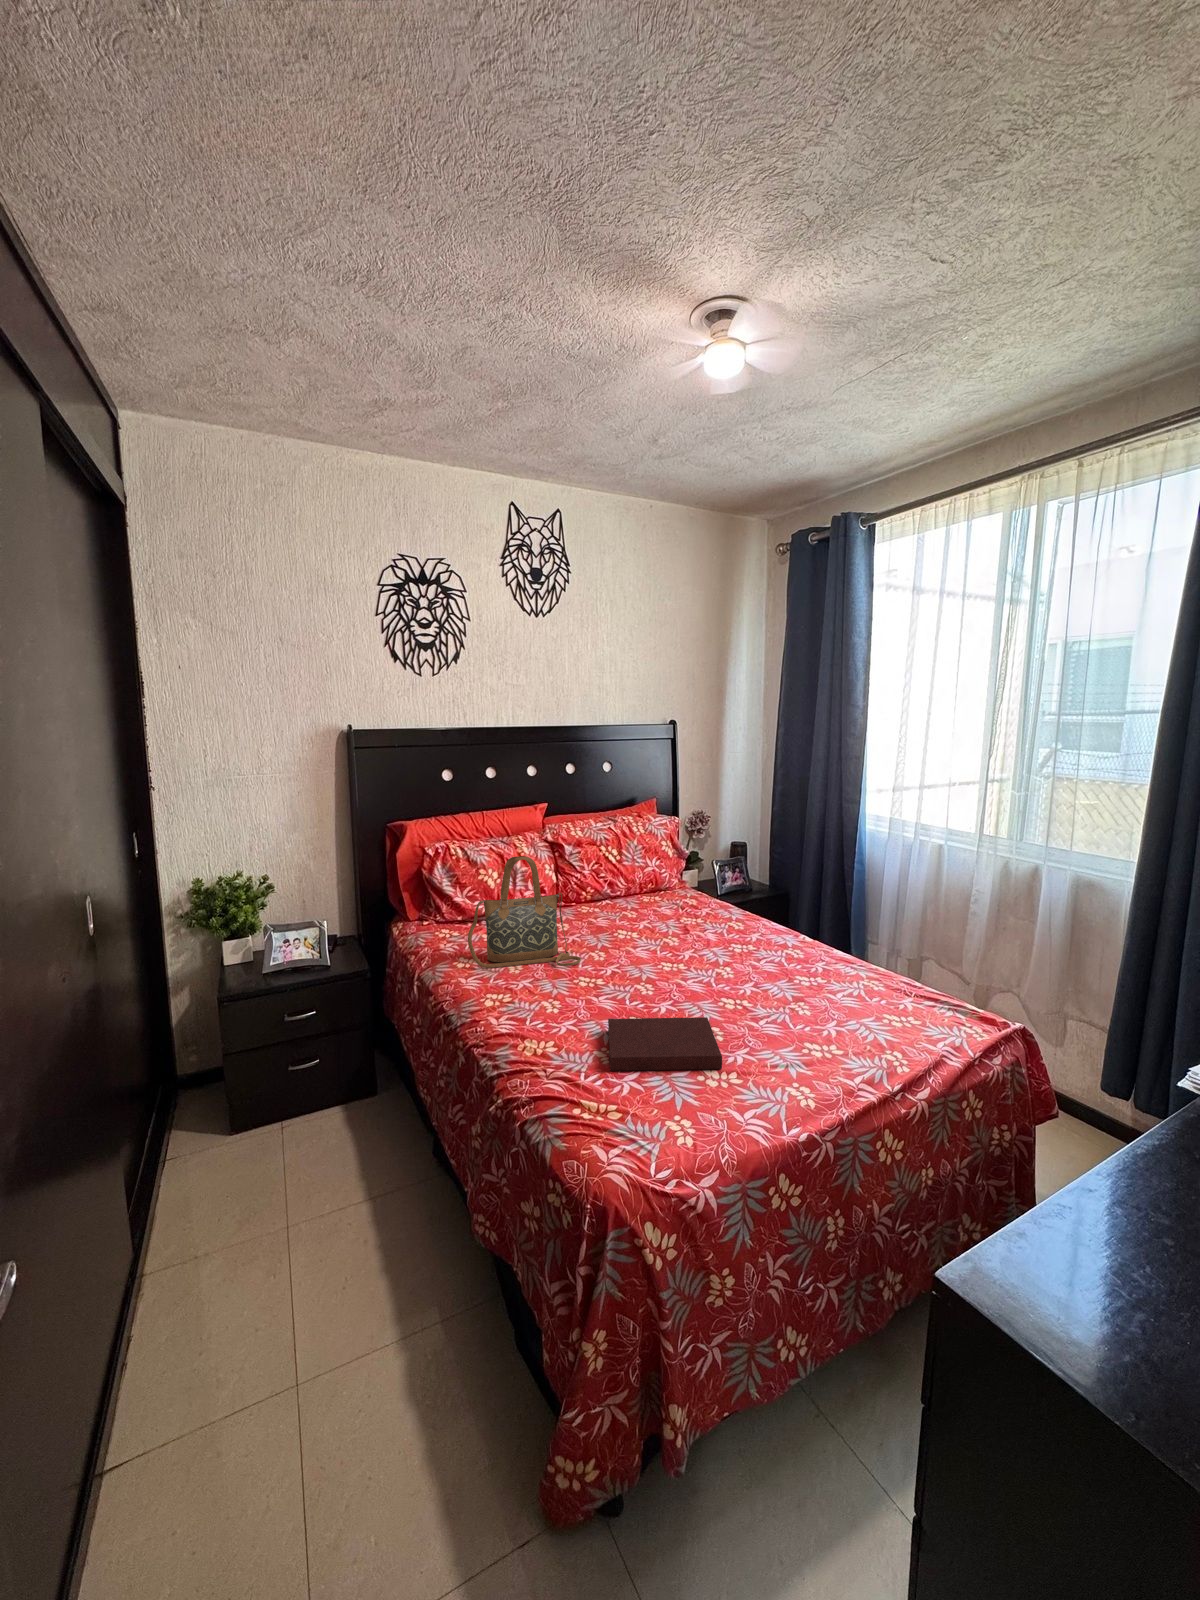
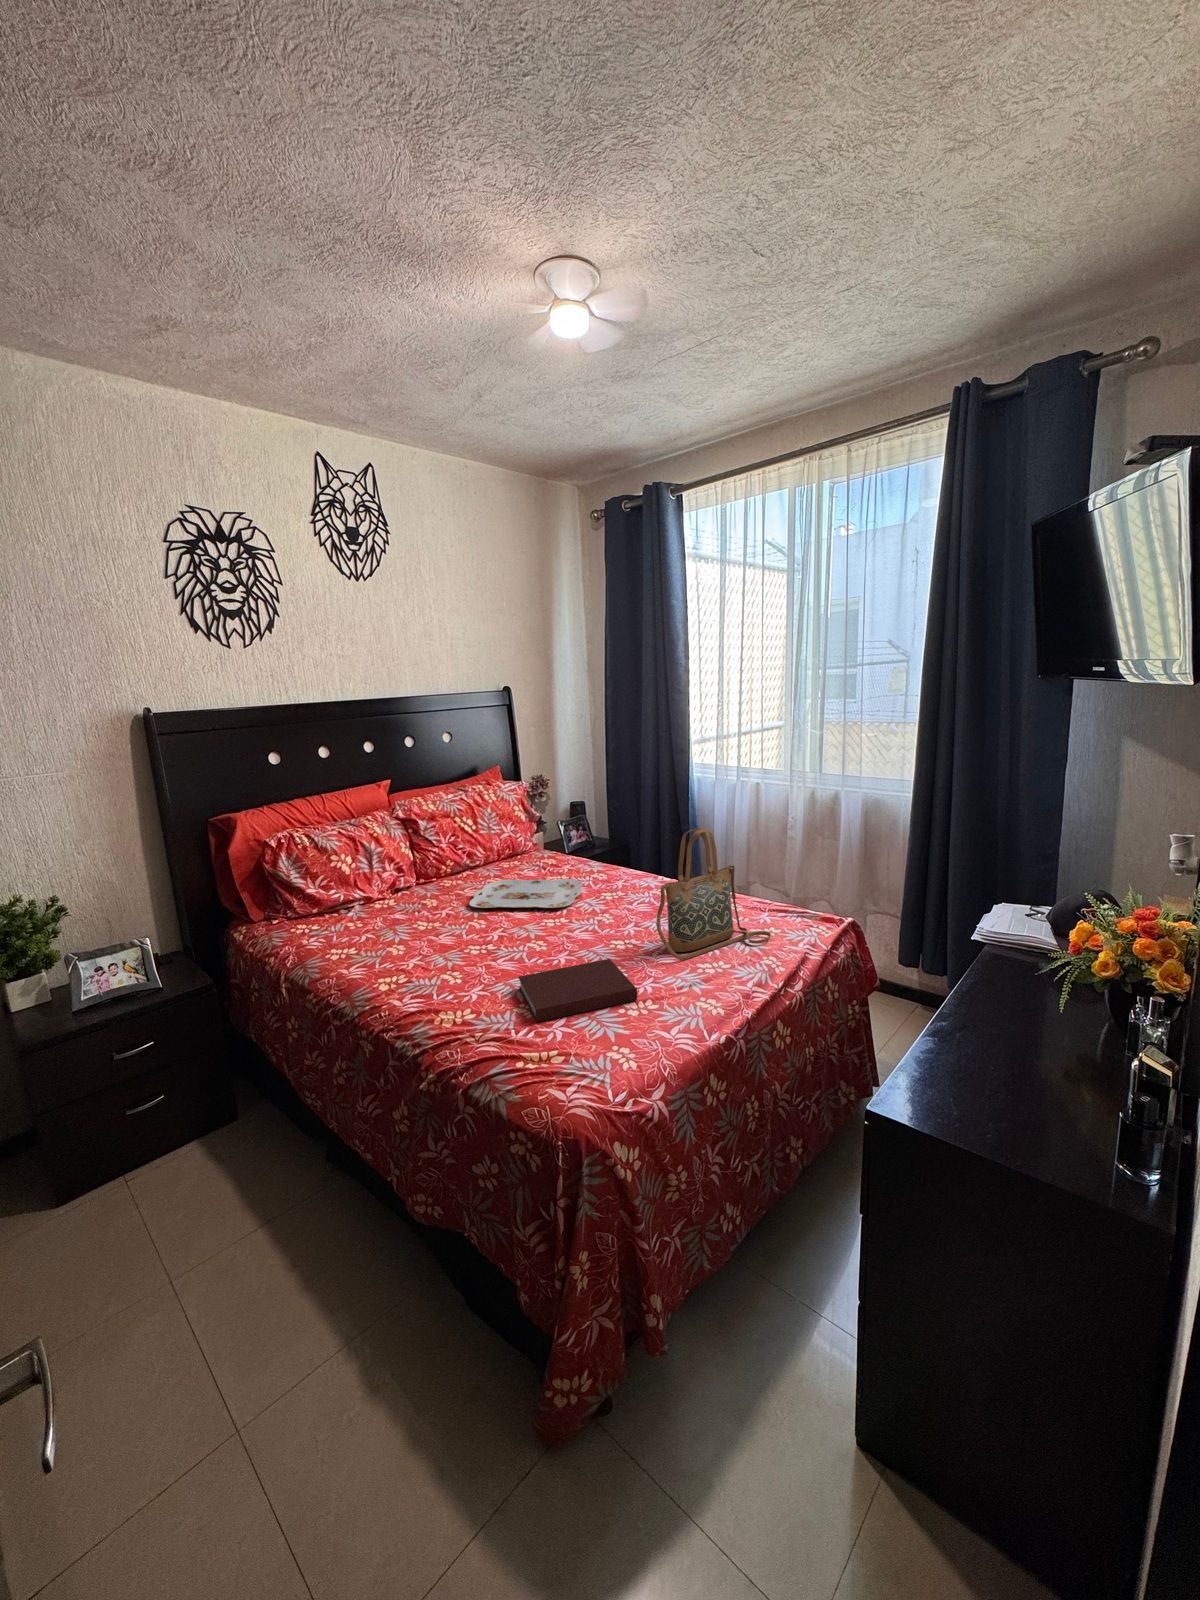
handbag: present [468,856,581,968] -> present [657,829,771,960]
serving tray: none [596,914,714,952] -> present [469,879,582,908]

